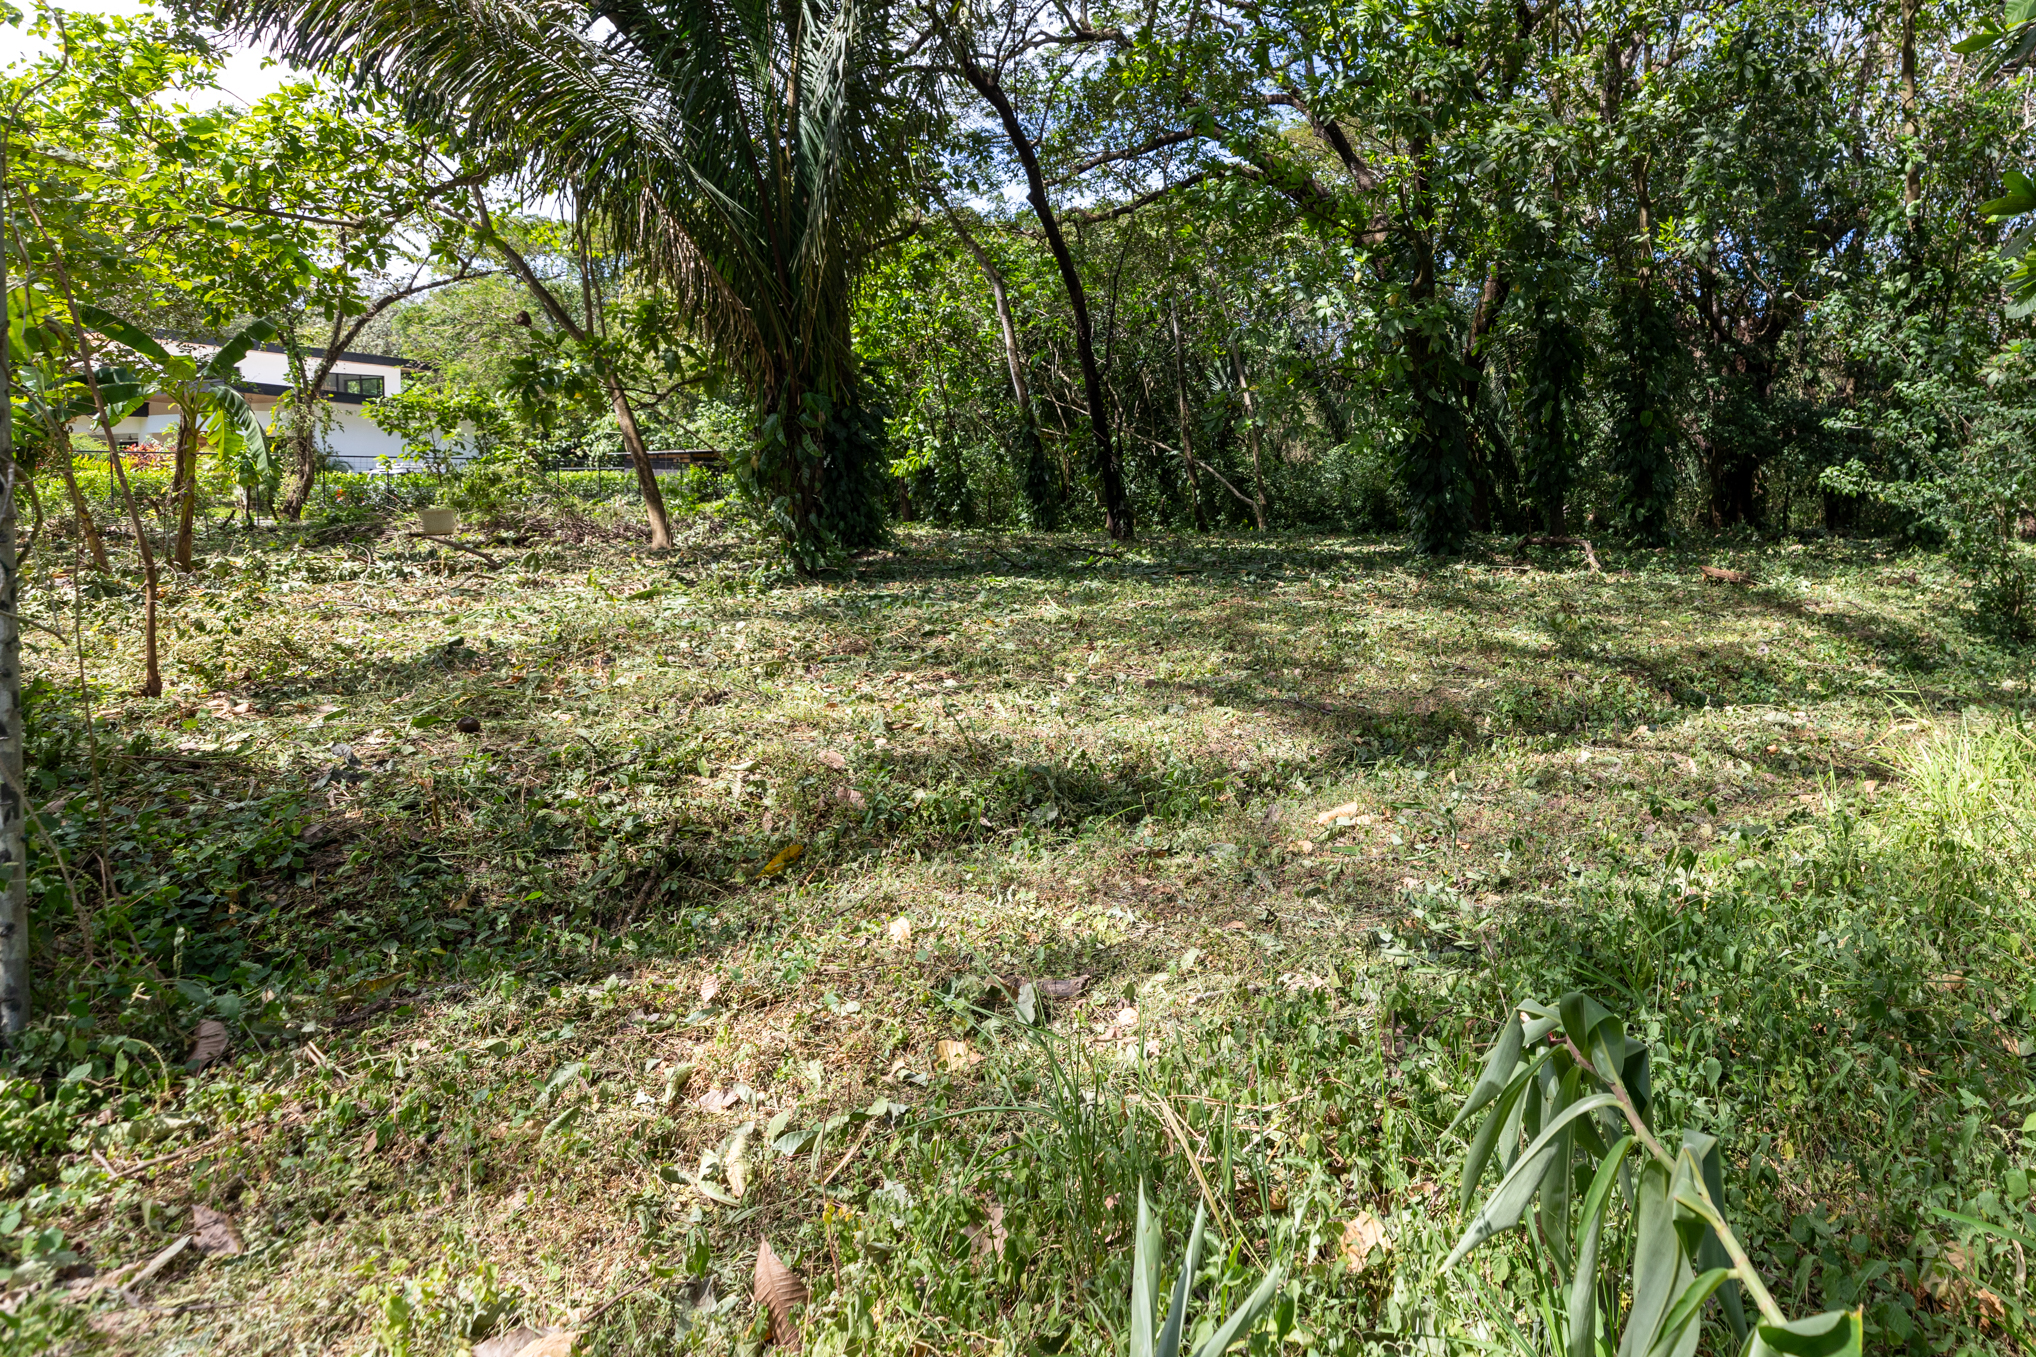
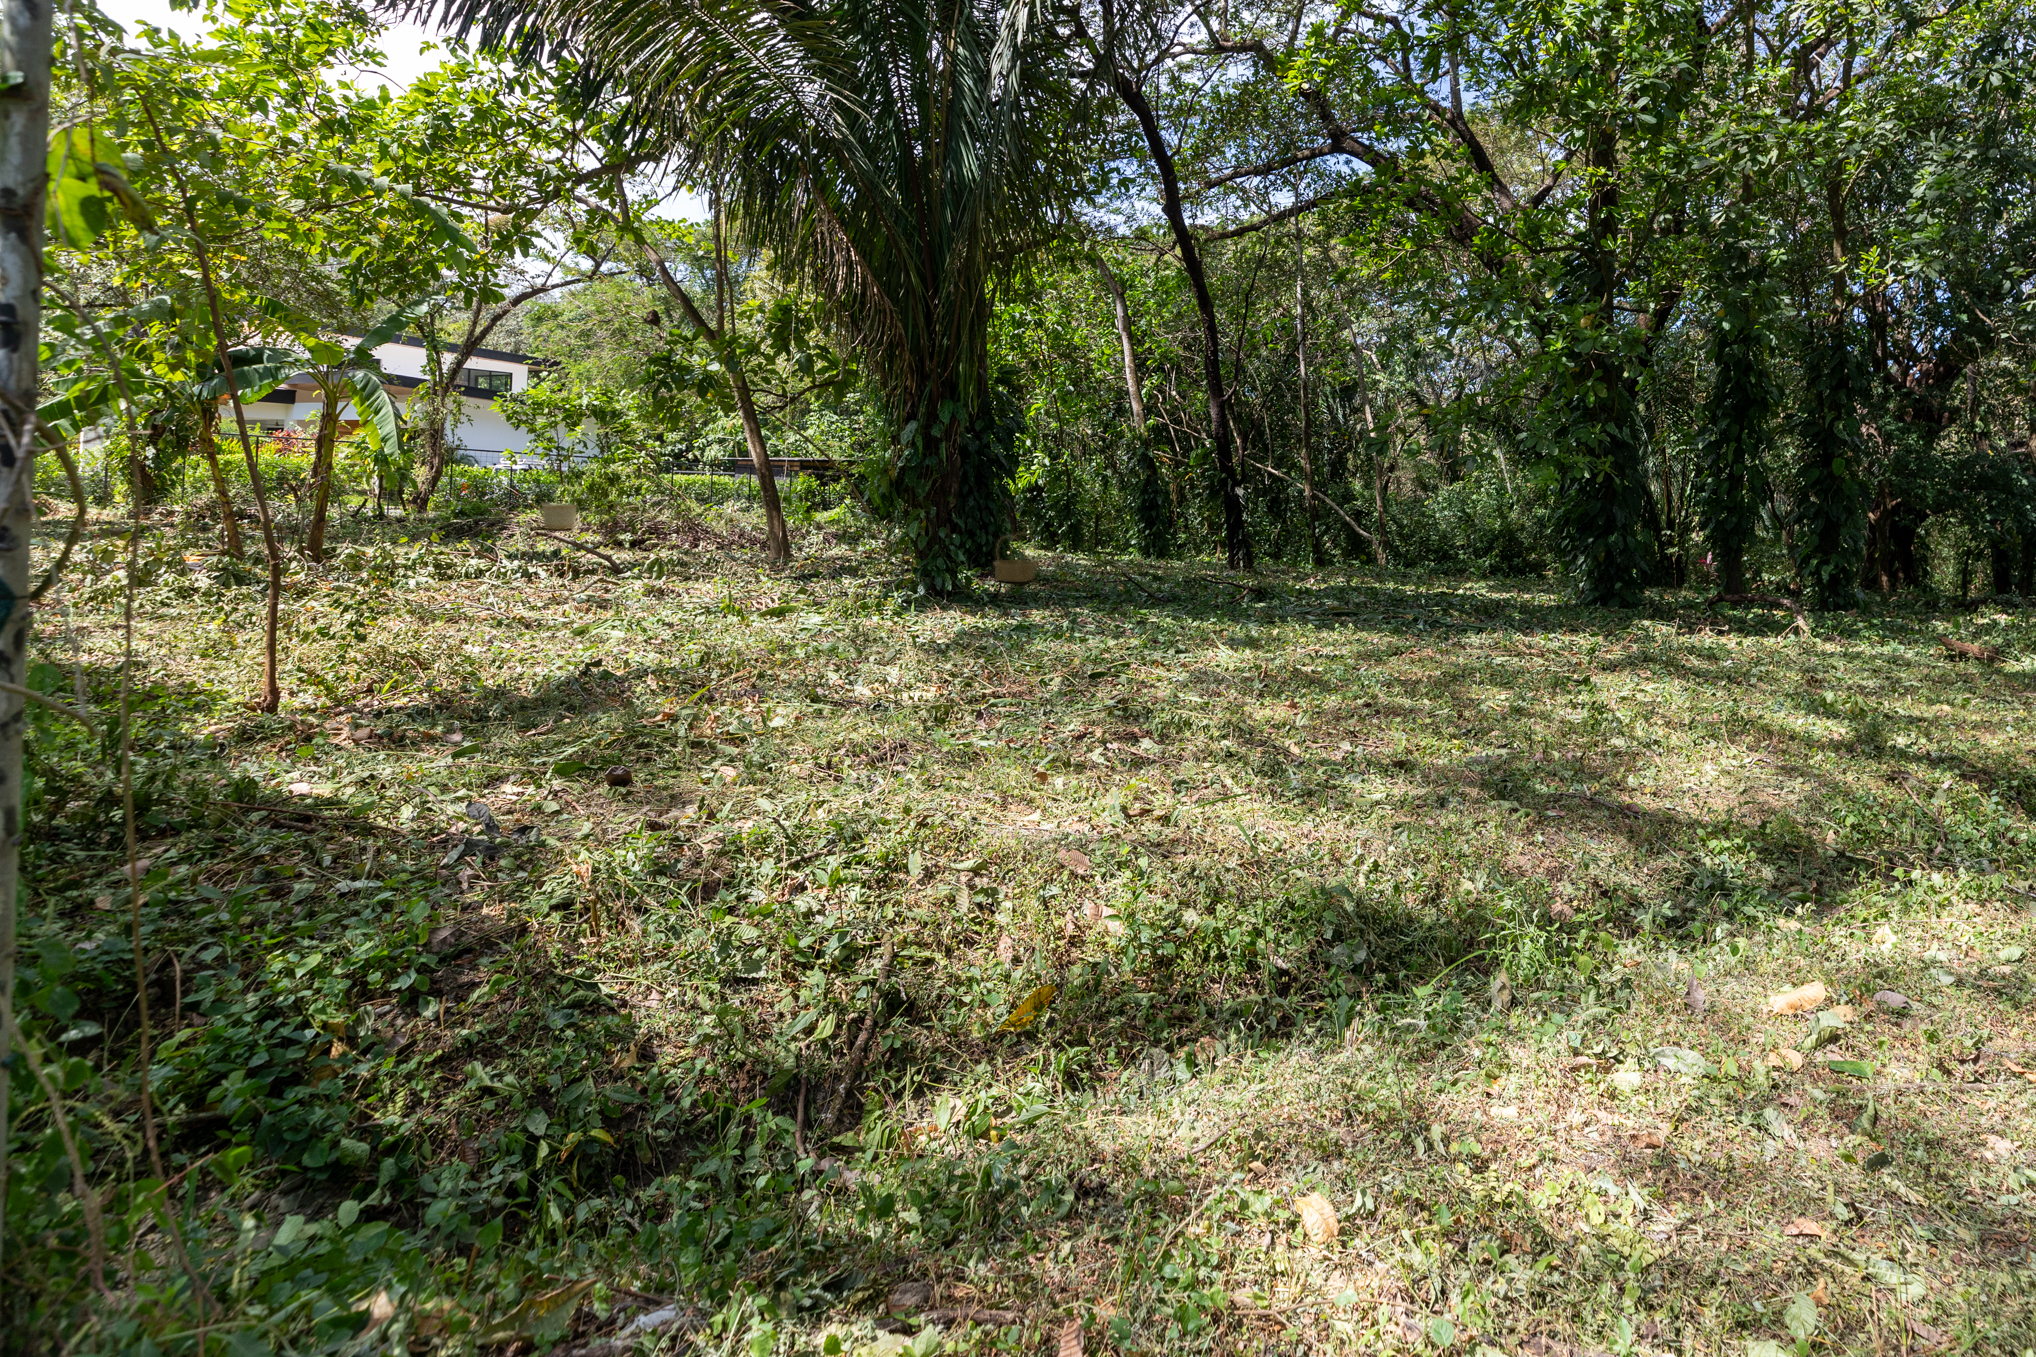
basket: none [865,510,910,559] -> present [994,536,1037,582]

